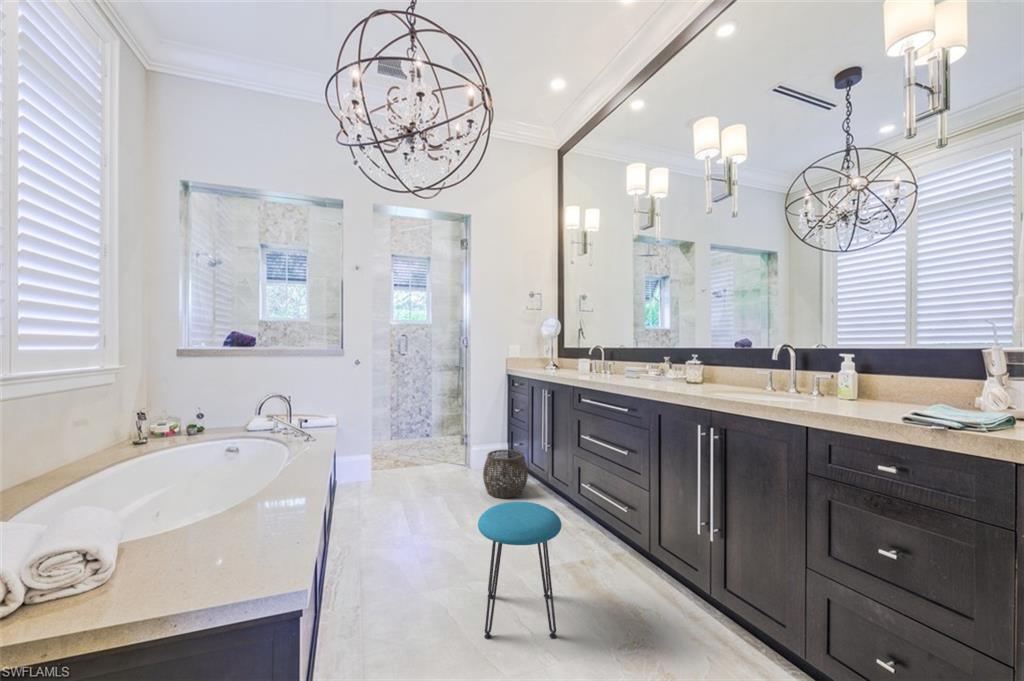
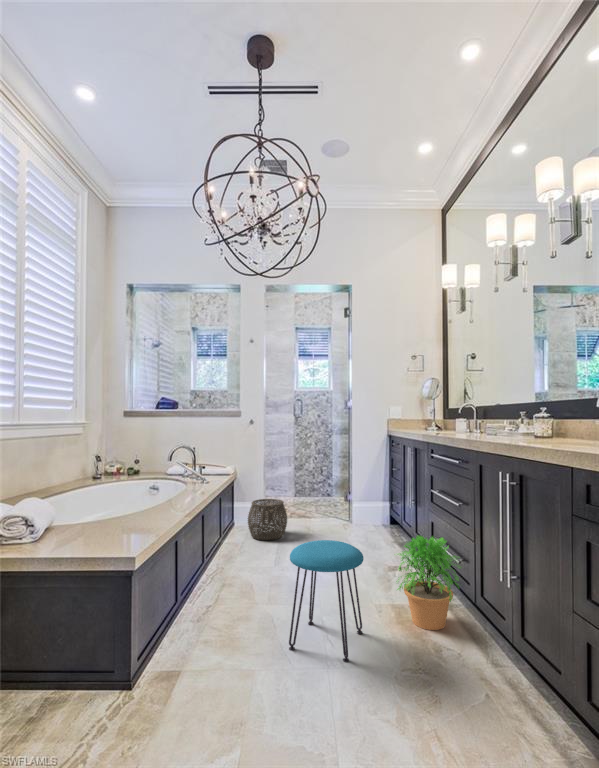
woven basket: present [483,450,528,498] -> present [248,499,287,540]
potted plant: none [565,481,641,577] -> present [396,535,459,630]

